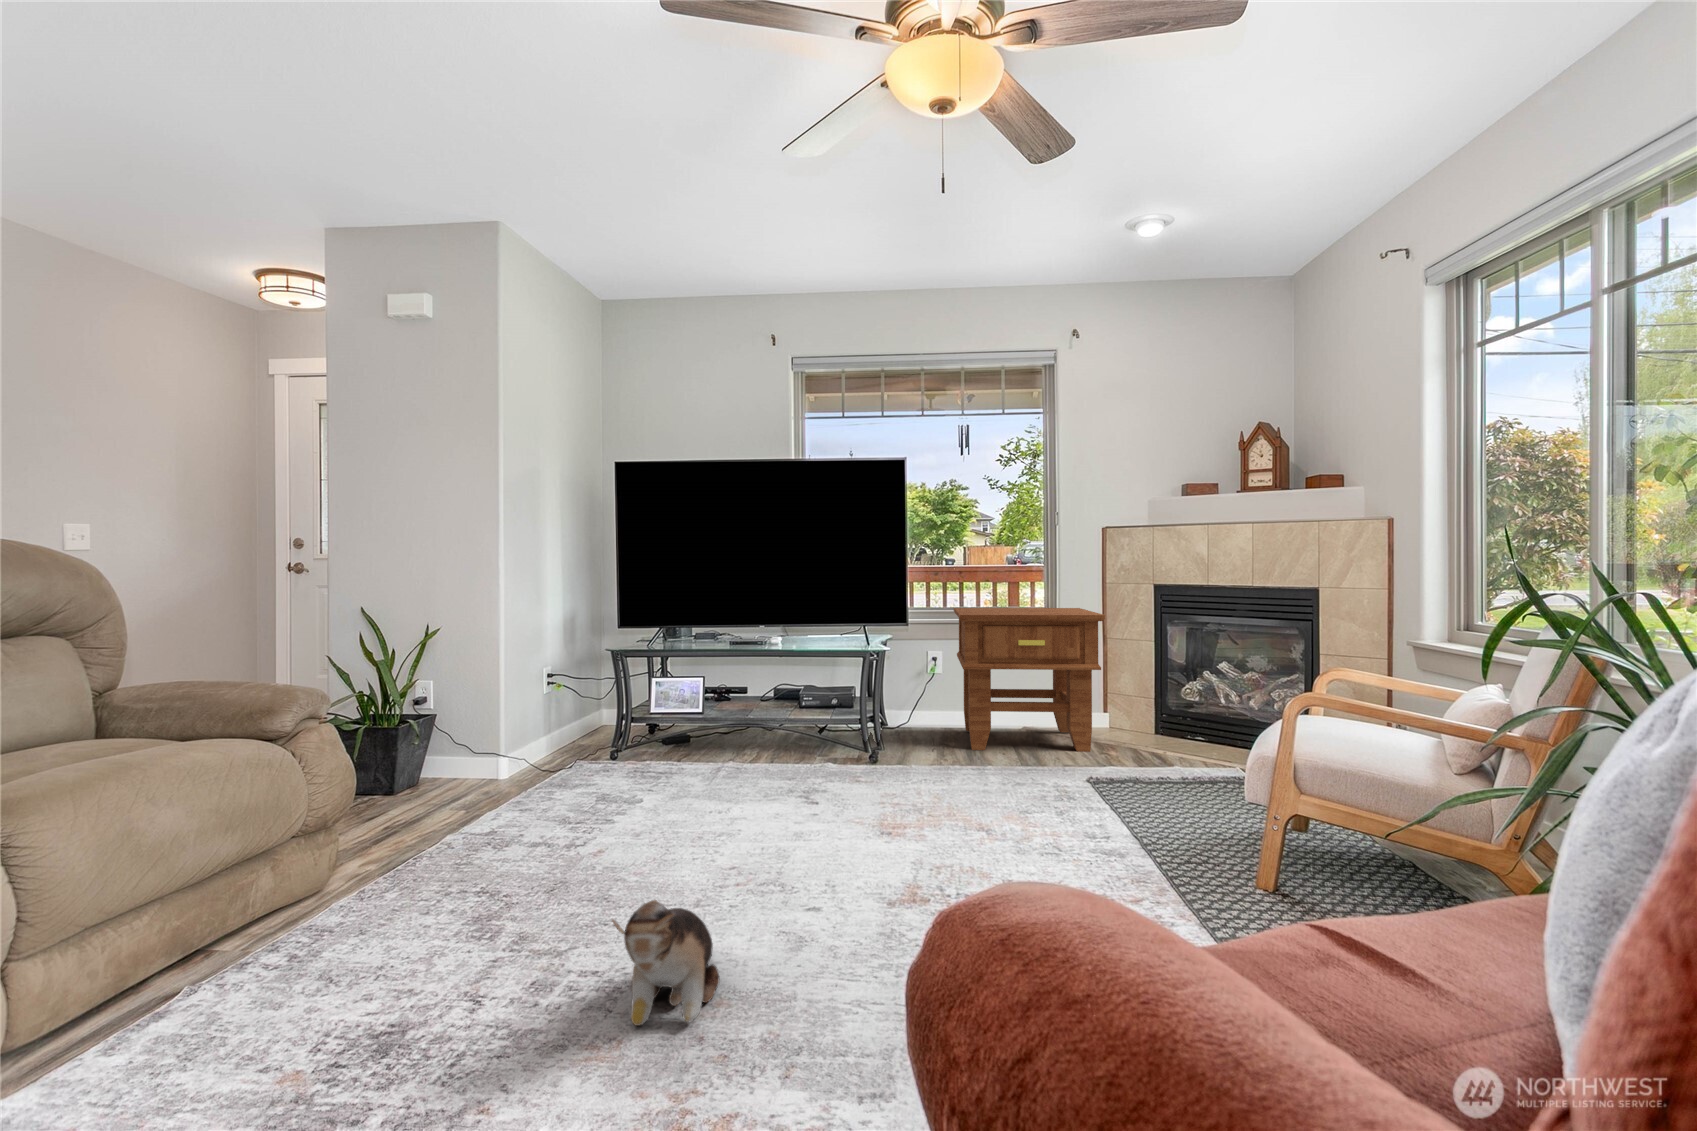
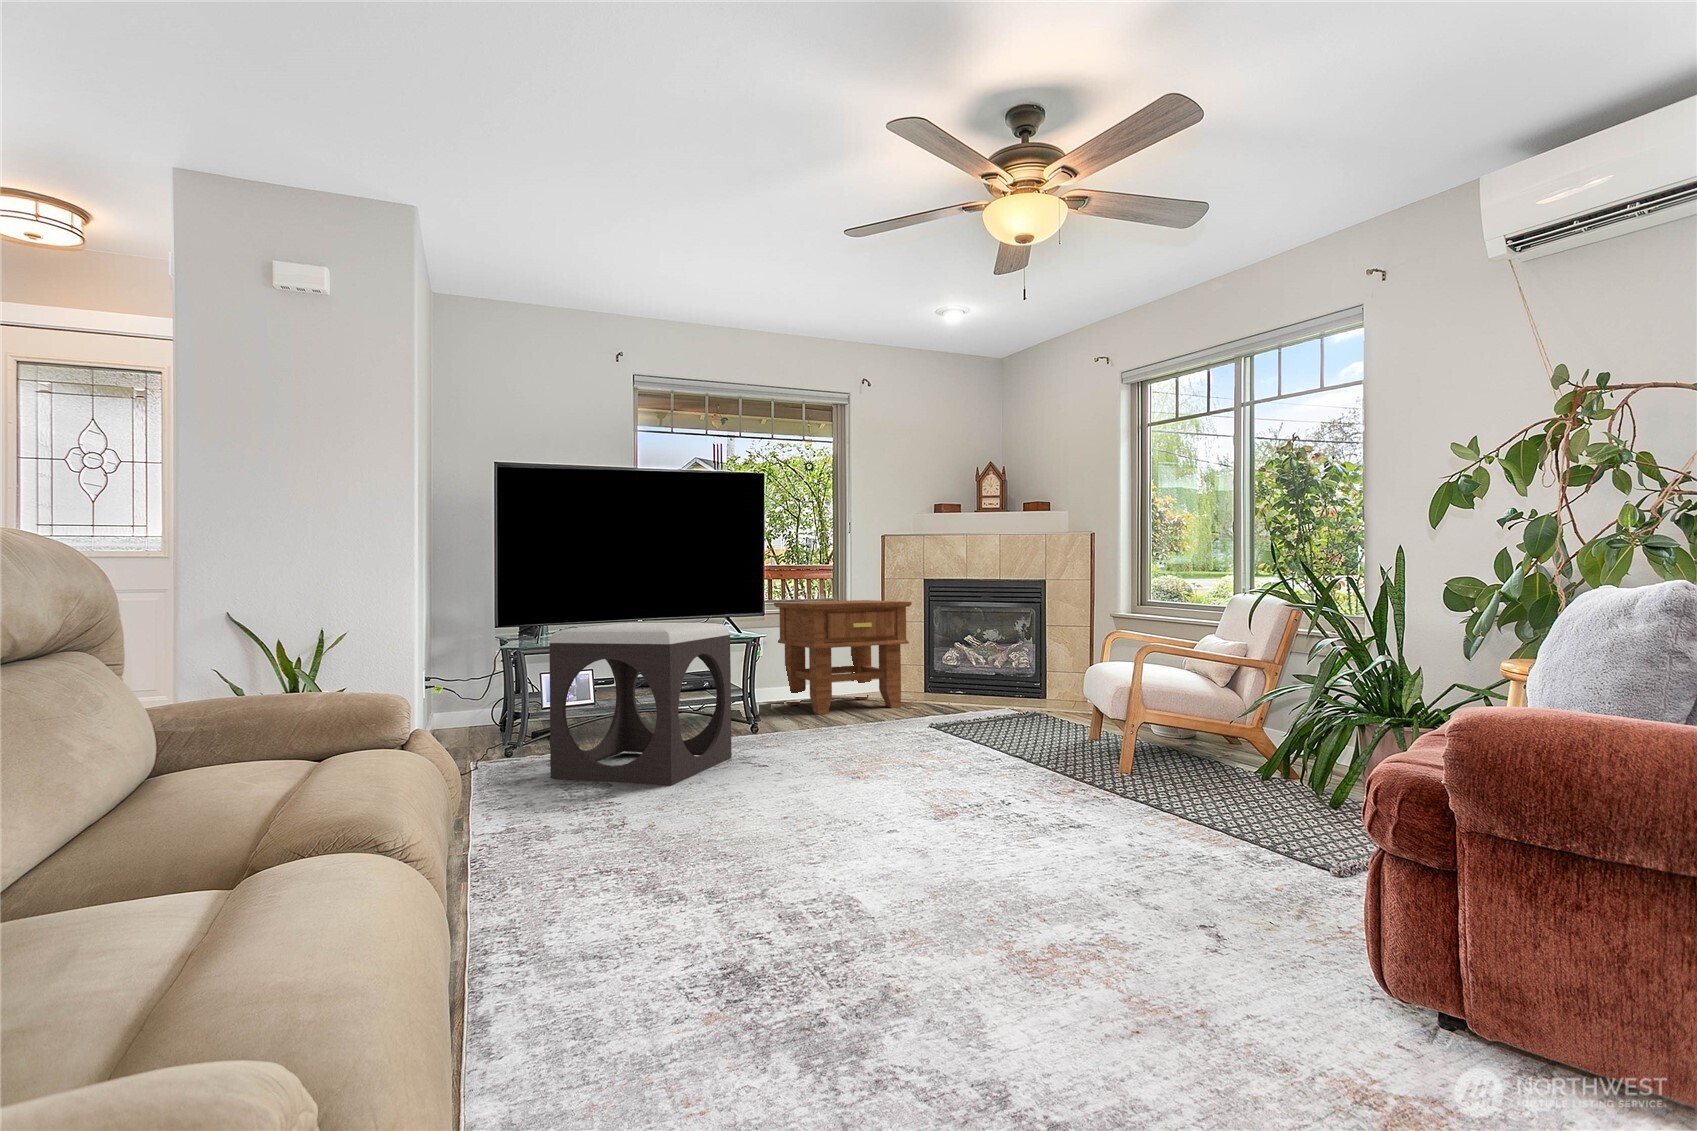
footstool: none [552,634,756,836] -> present [549,623,732,786]
plush toy: present [612,900,719,1026] -> none [874,756,955,840]

